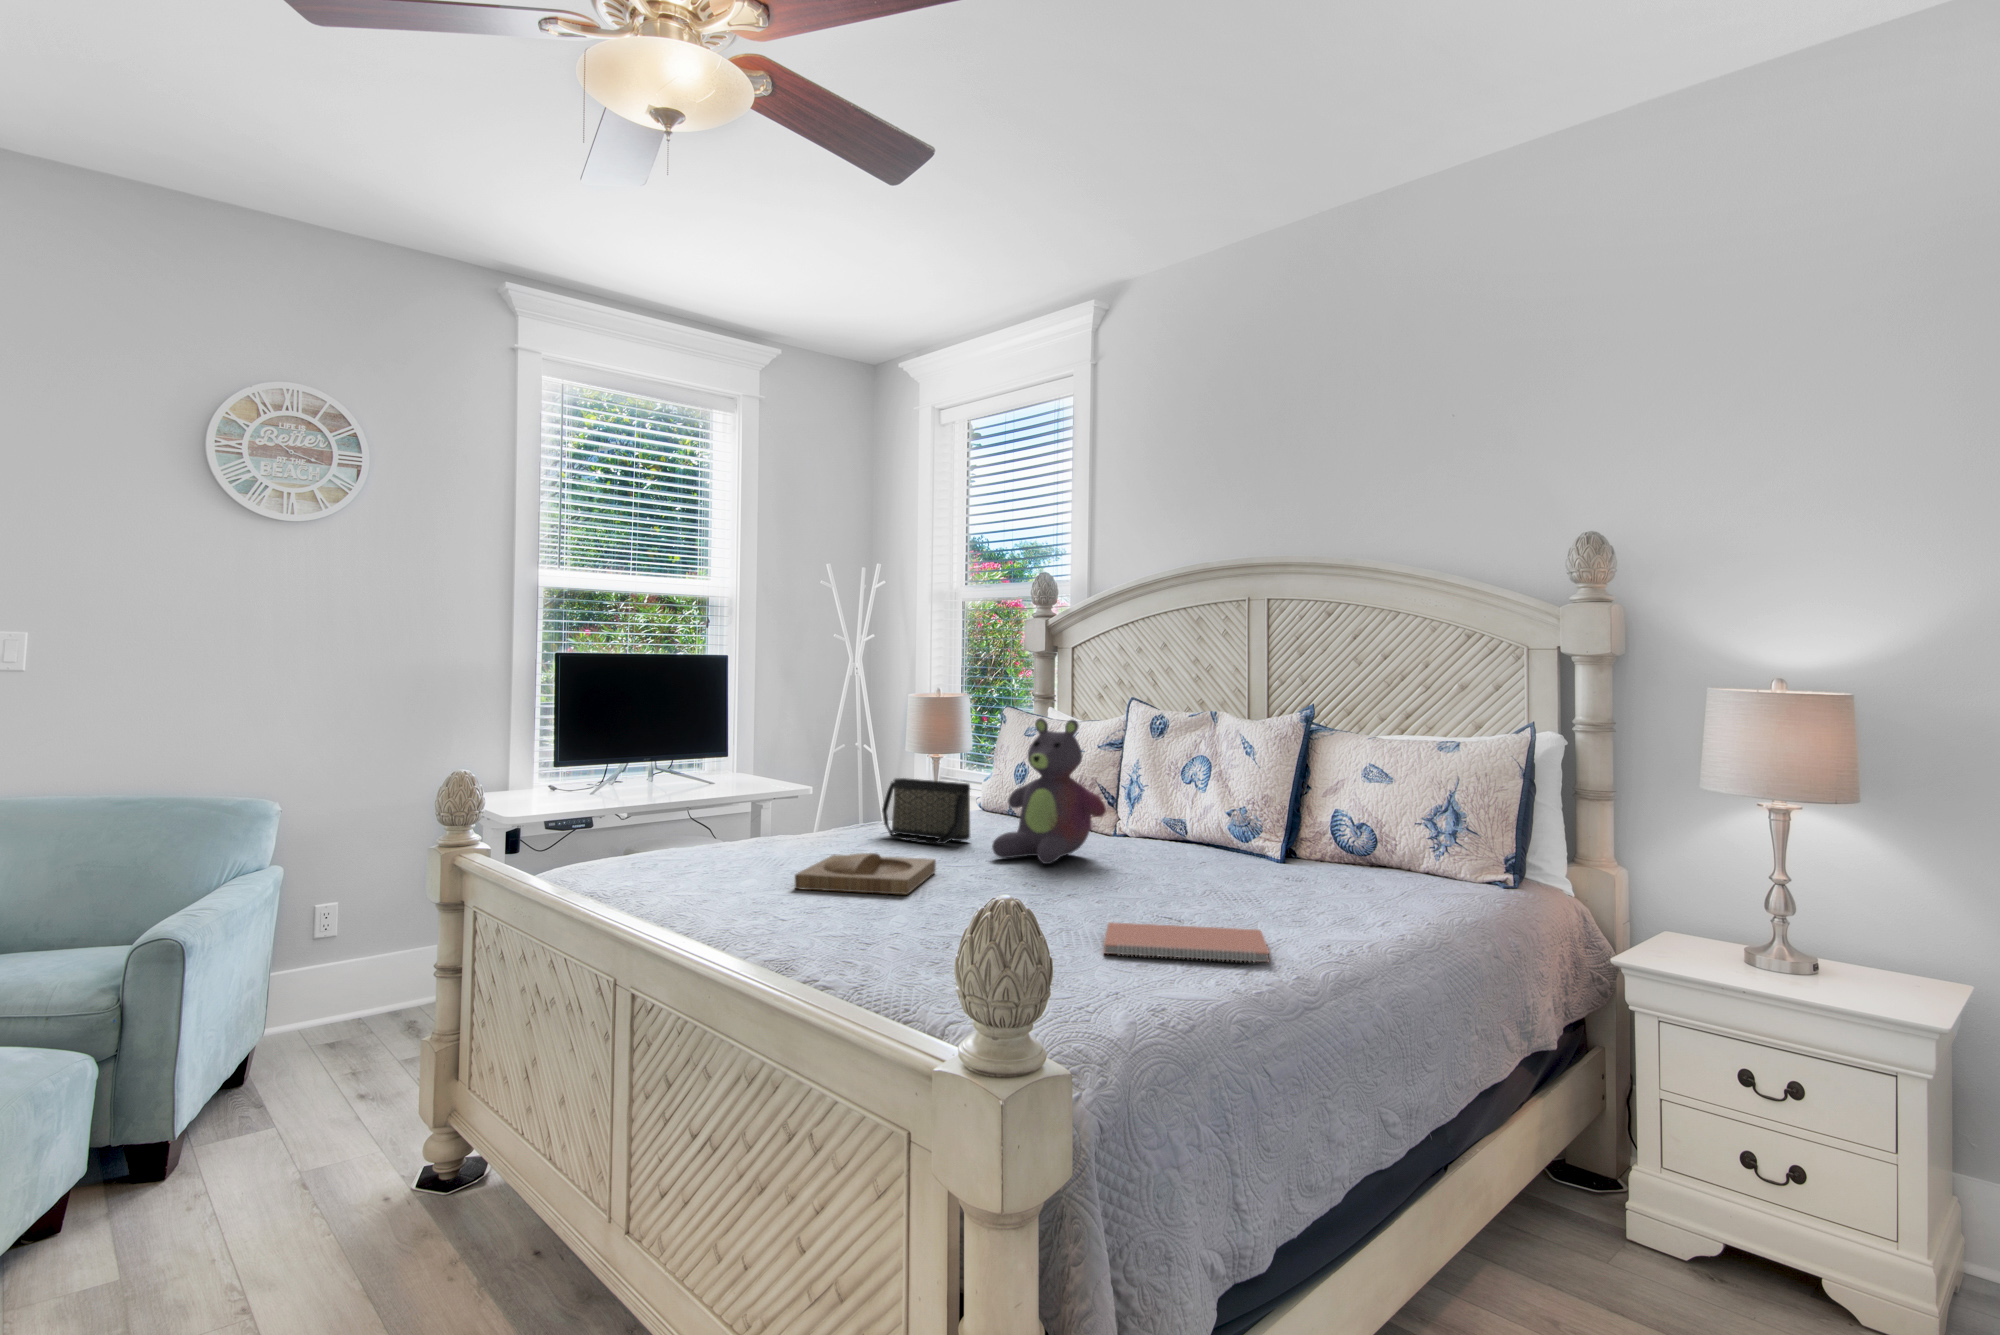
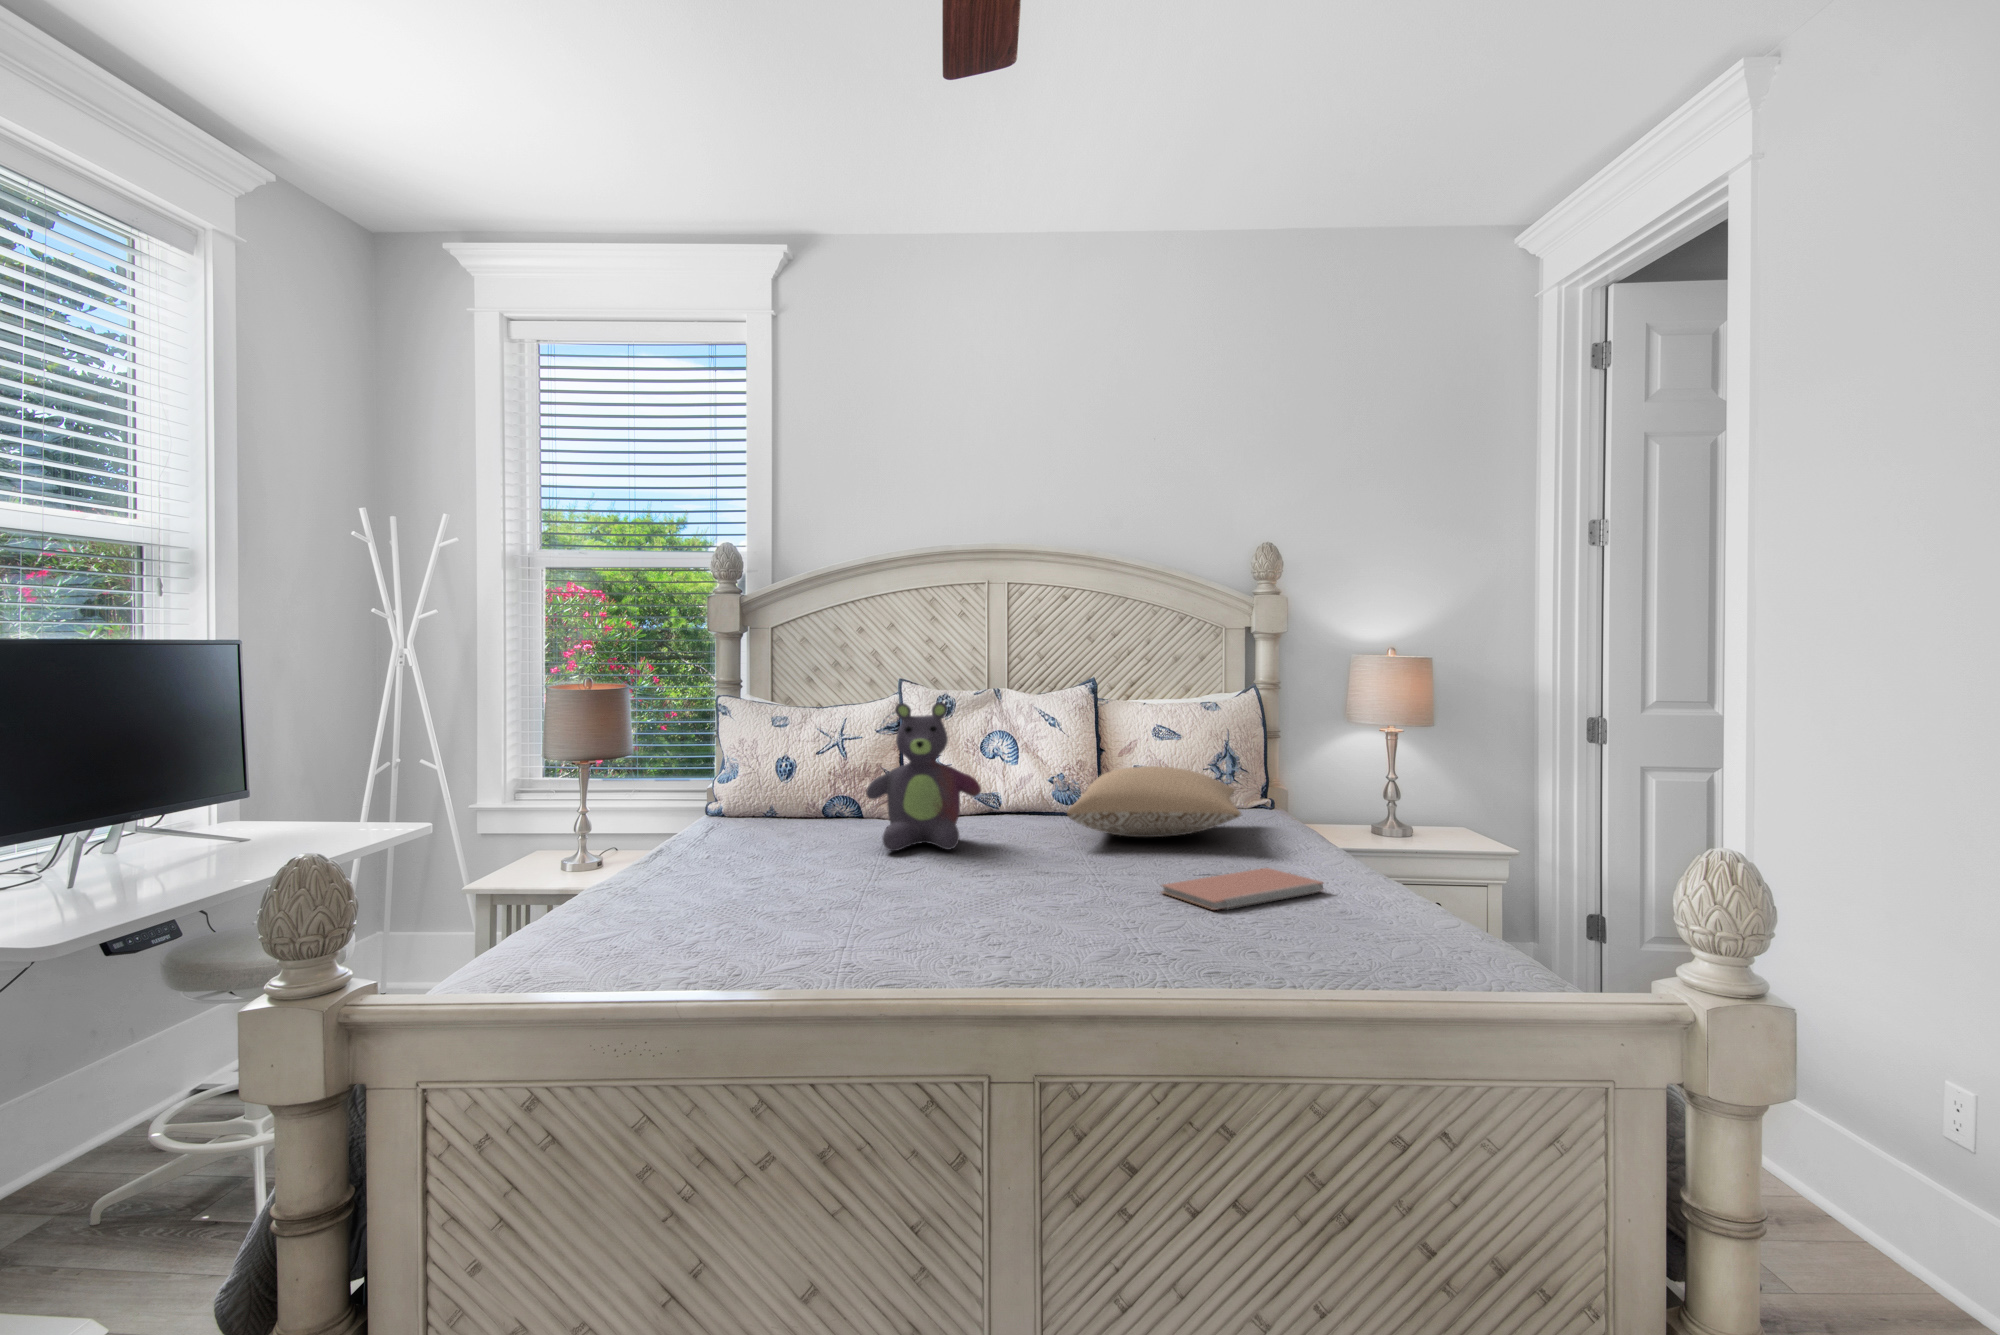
handbag: present [882,778,970,844] -> none [704,780,819,852]
pillow: none [1154,806,1412,888] -> present [1067,766,1241,837]
tray: present [795,853,936,894] -> none [758,860,918,917]

